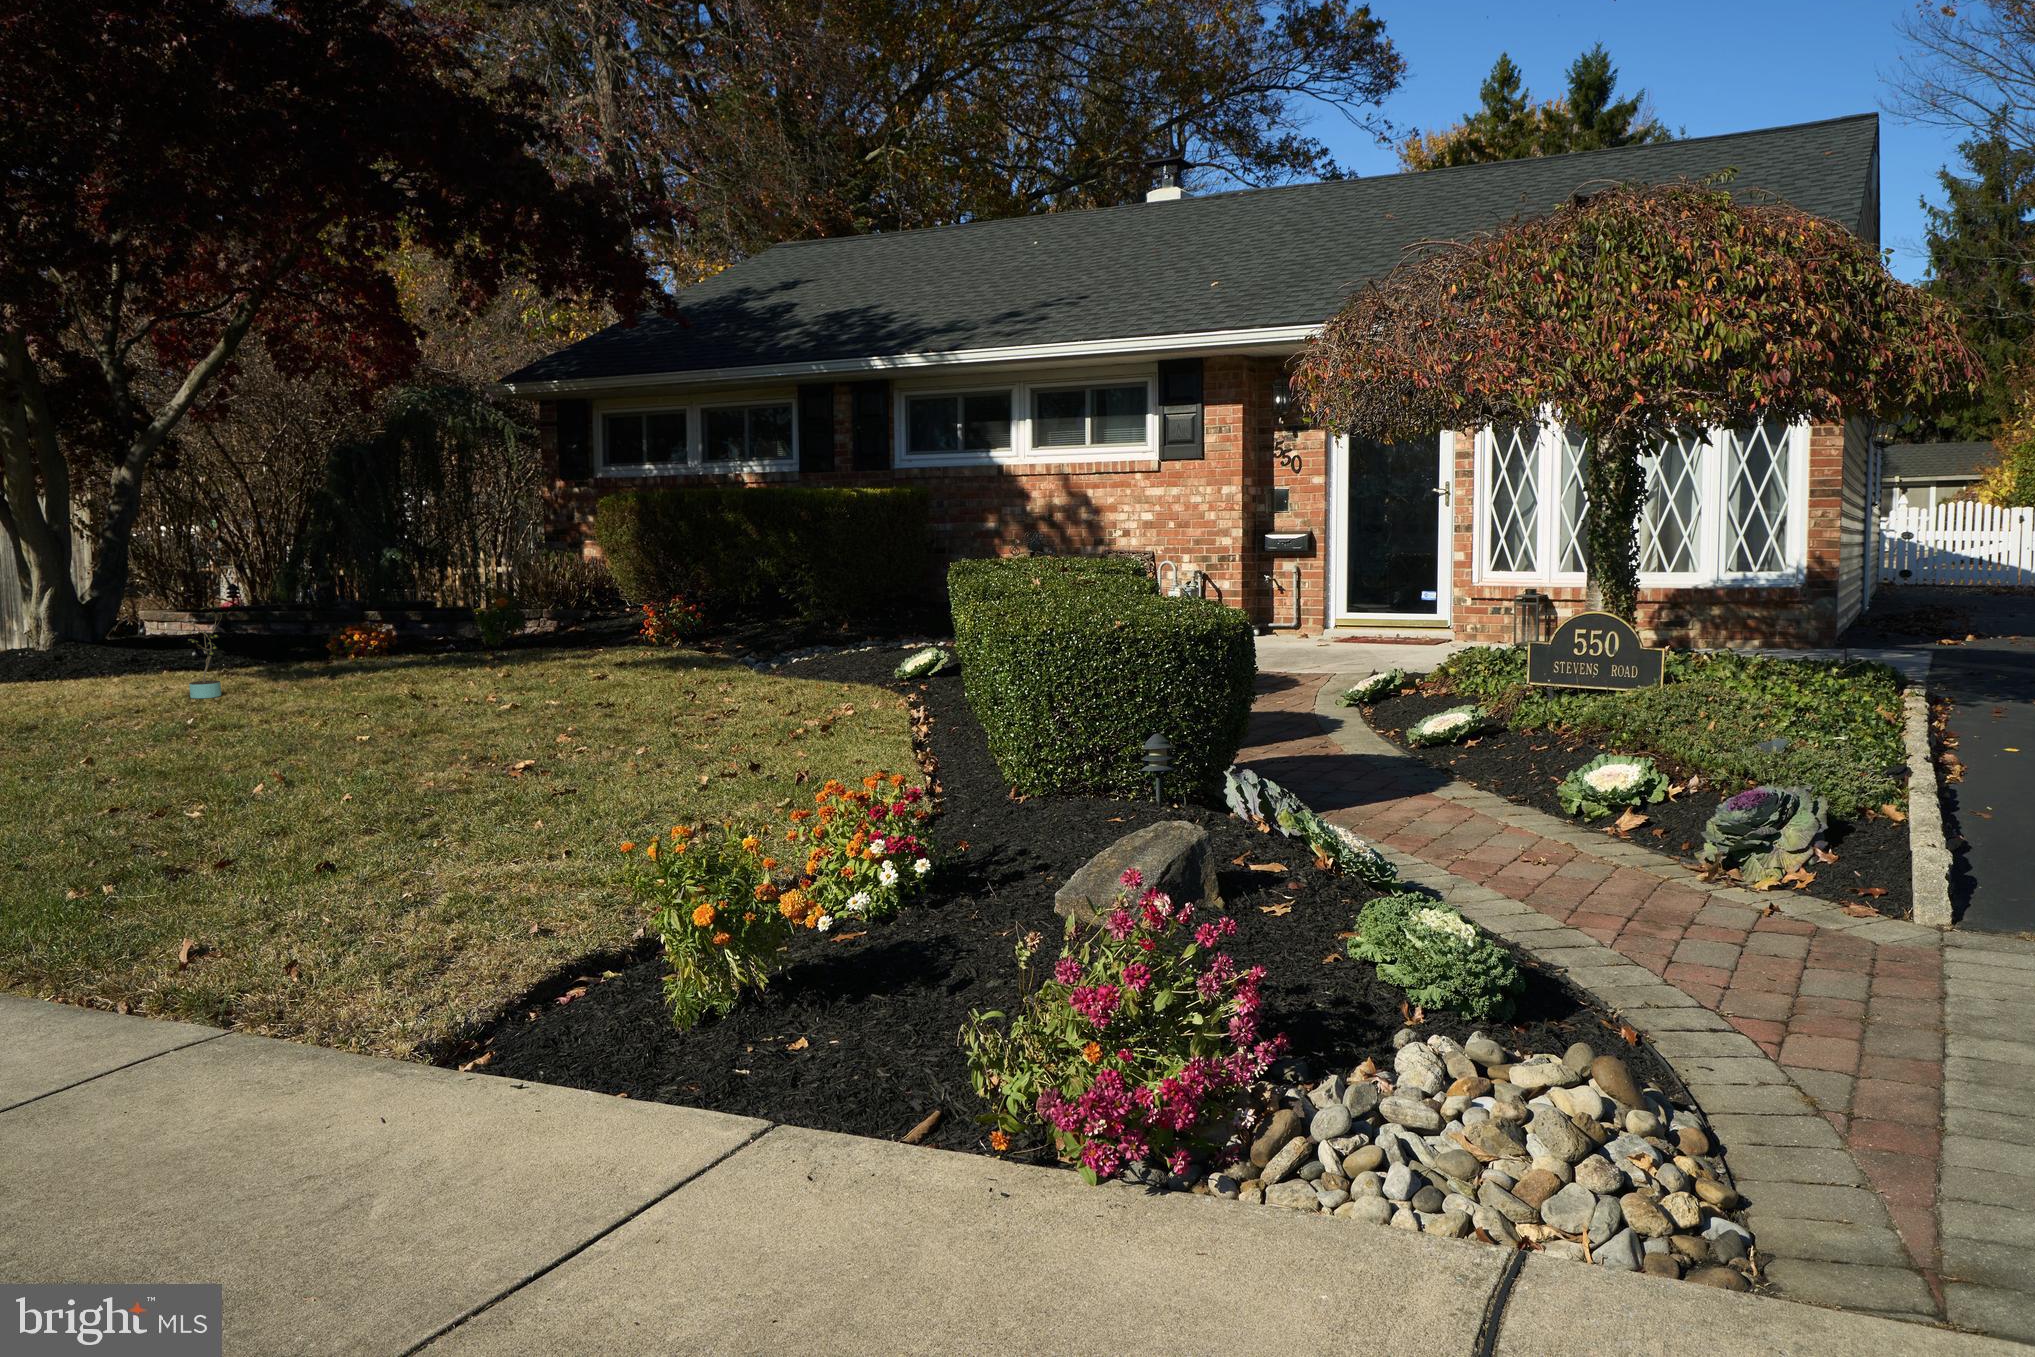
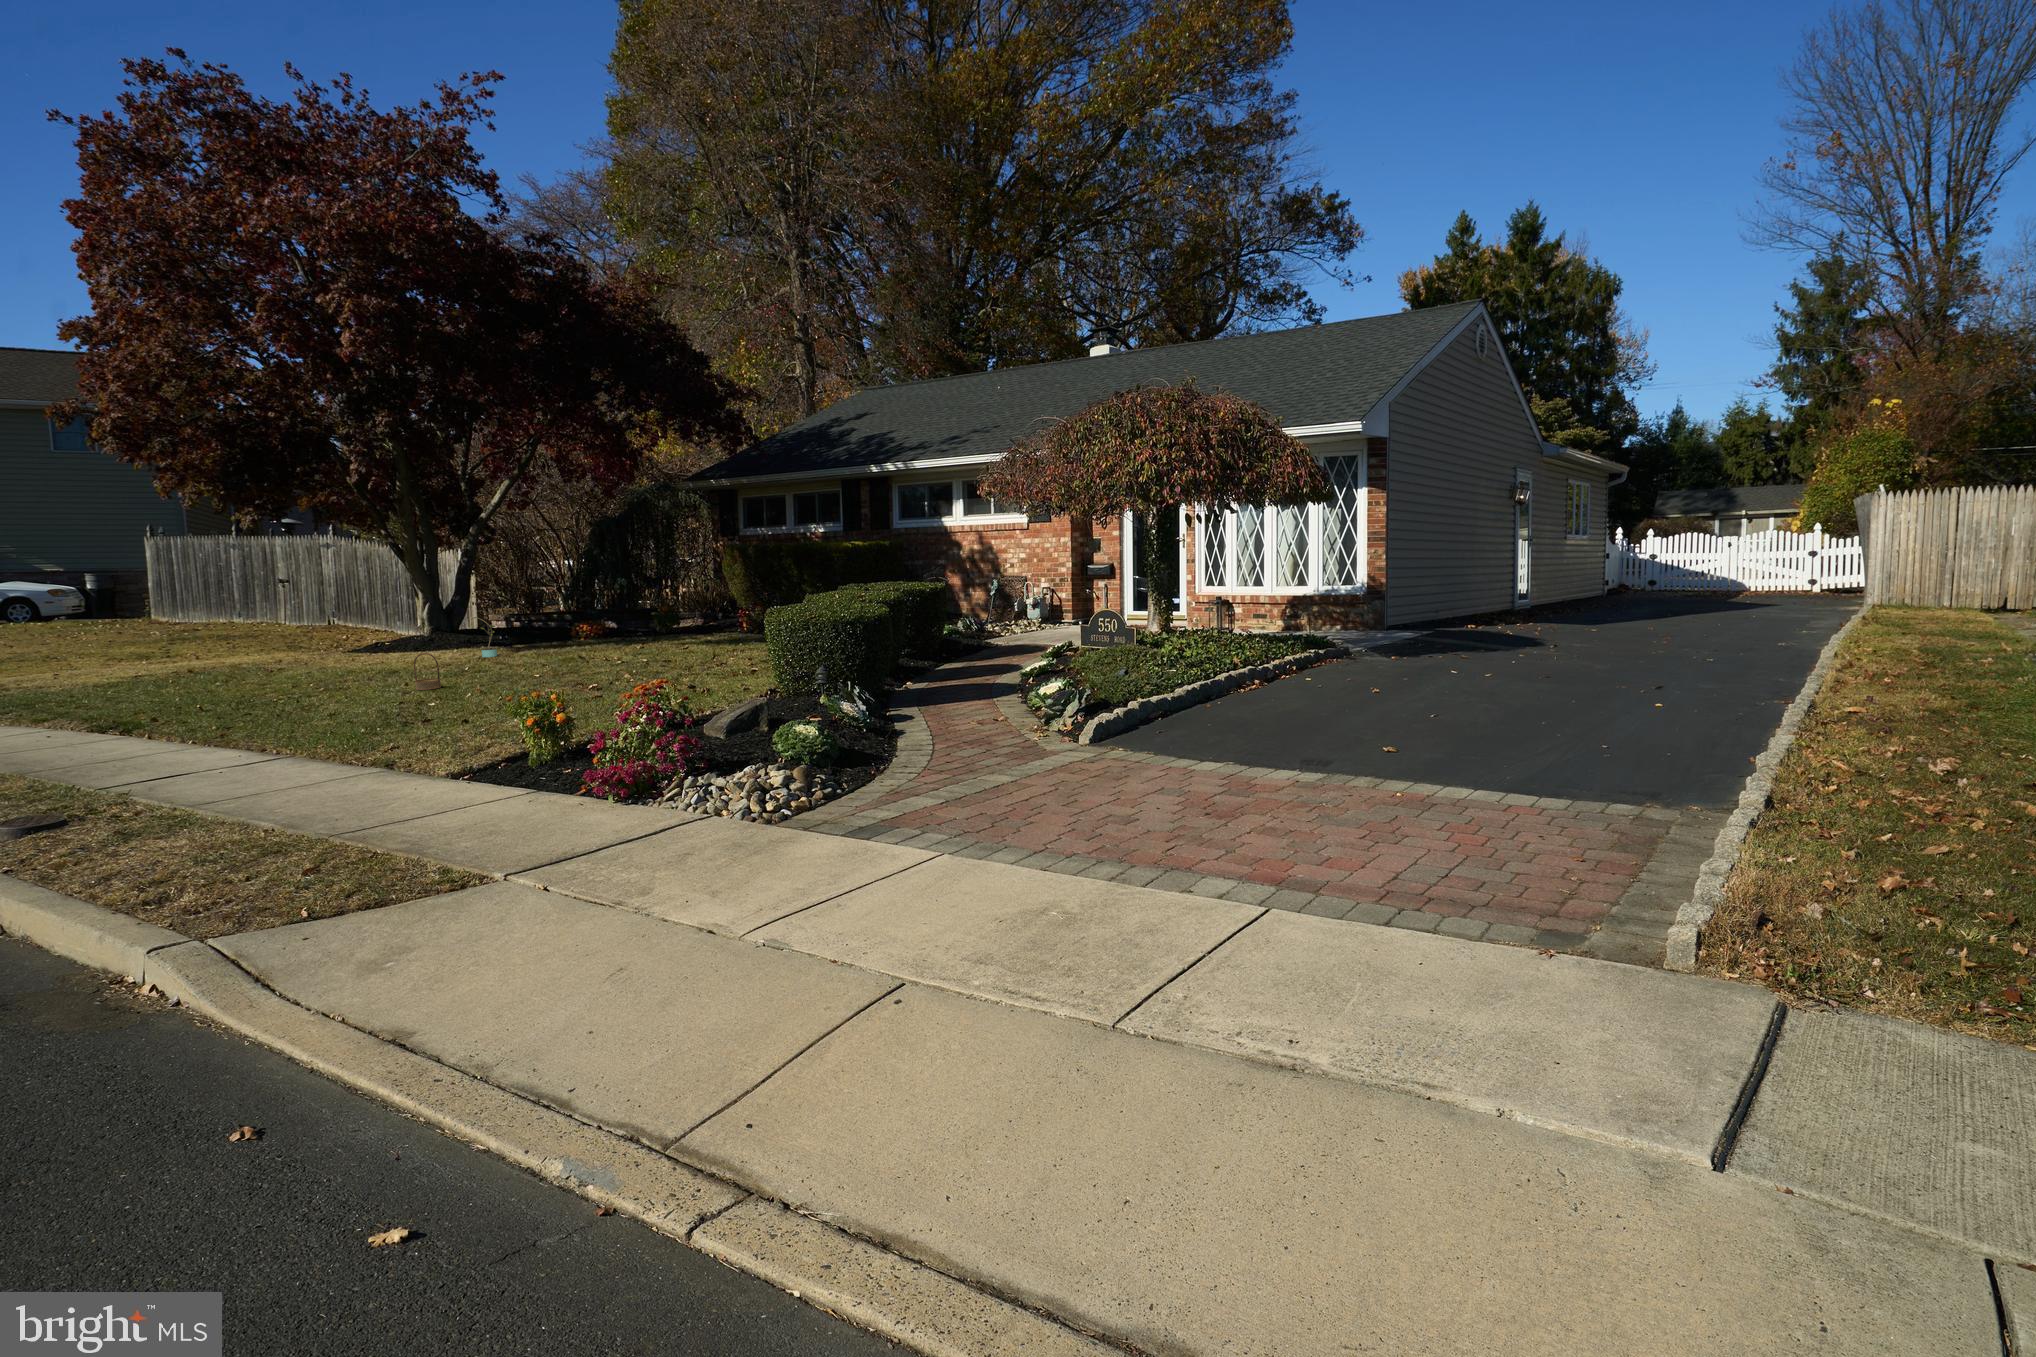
basket: none [77,701,140,783] -> present [414,653,441,690]

